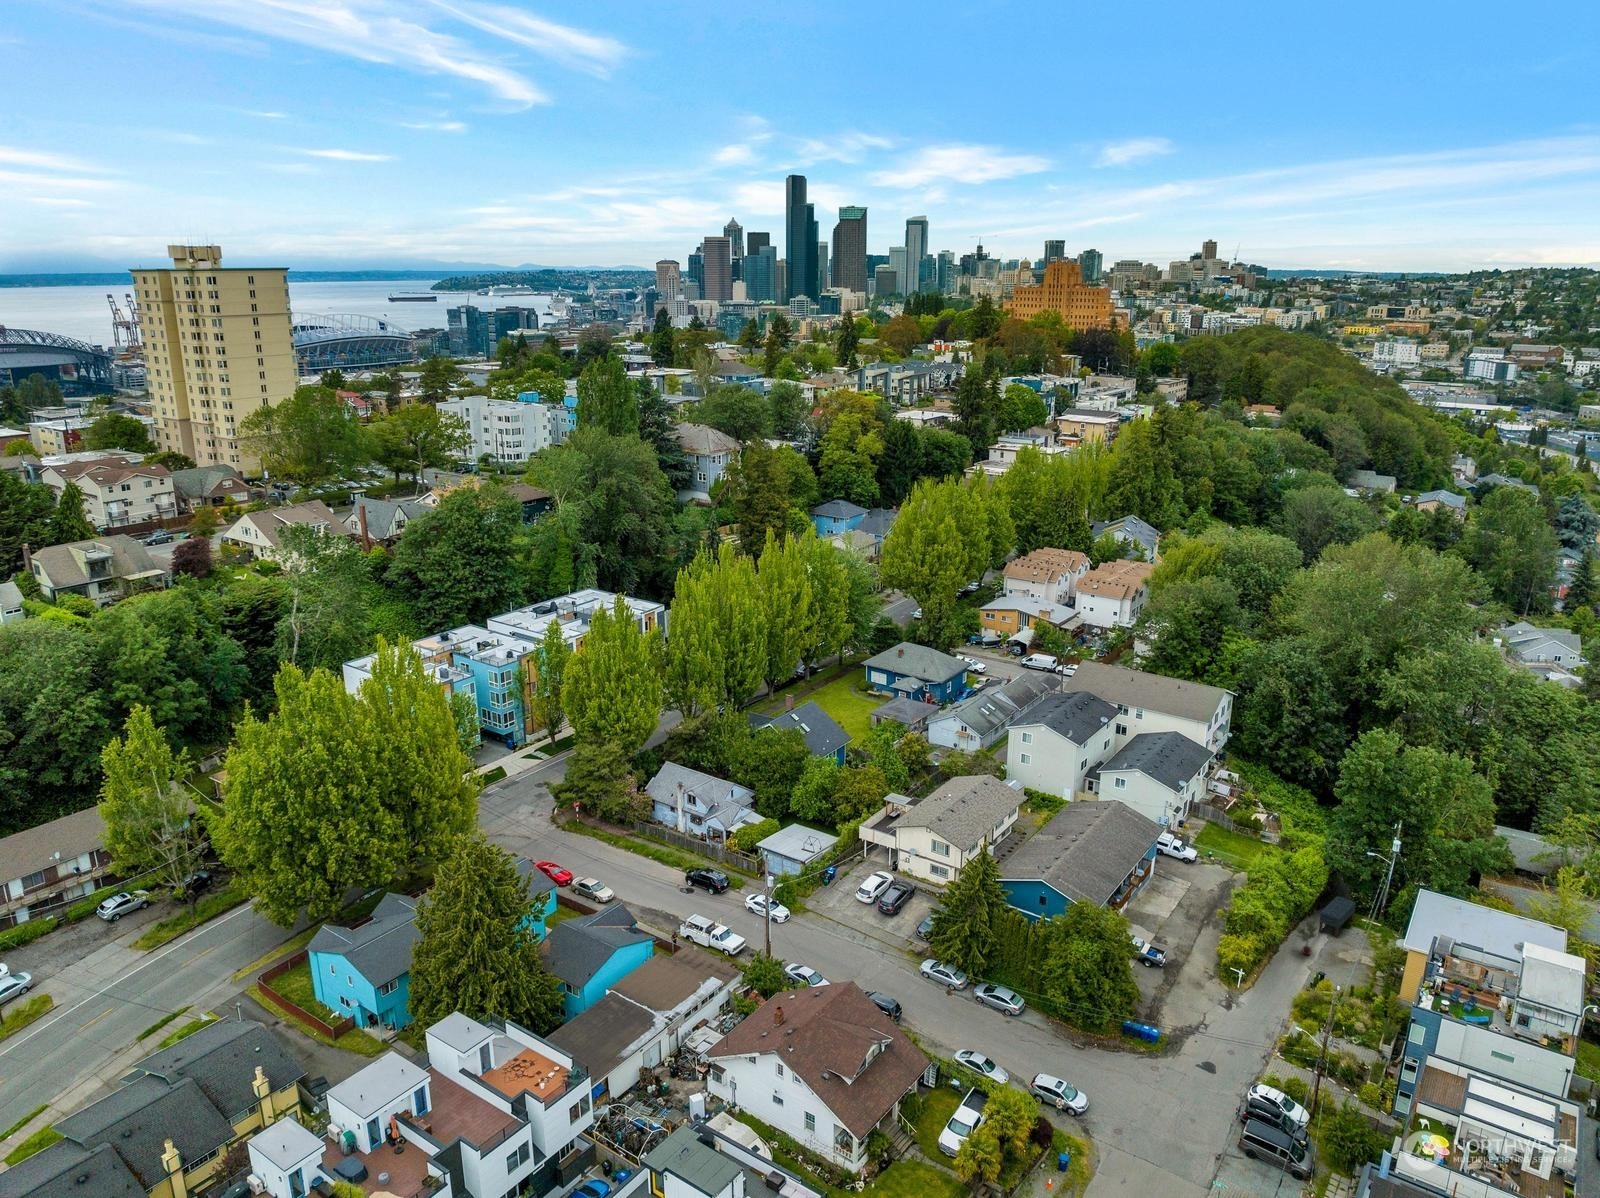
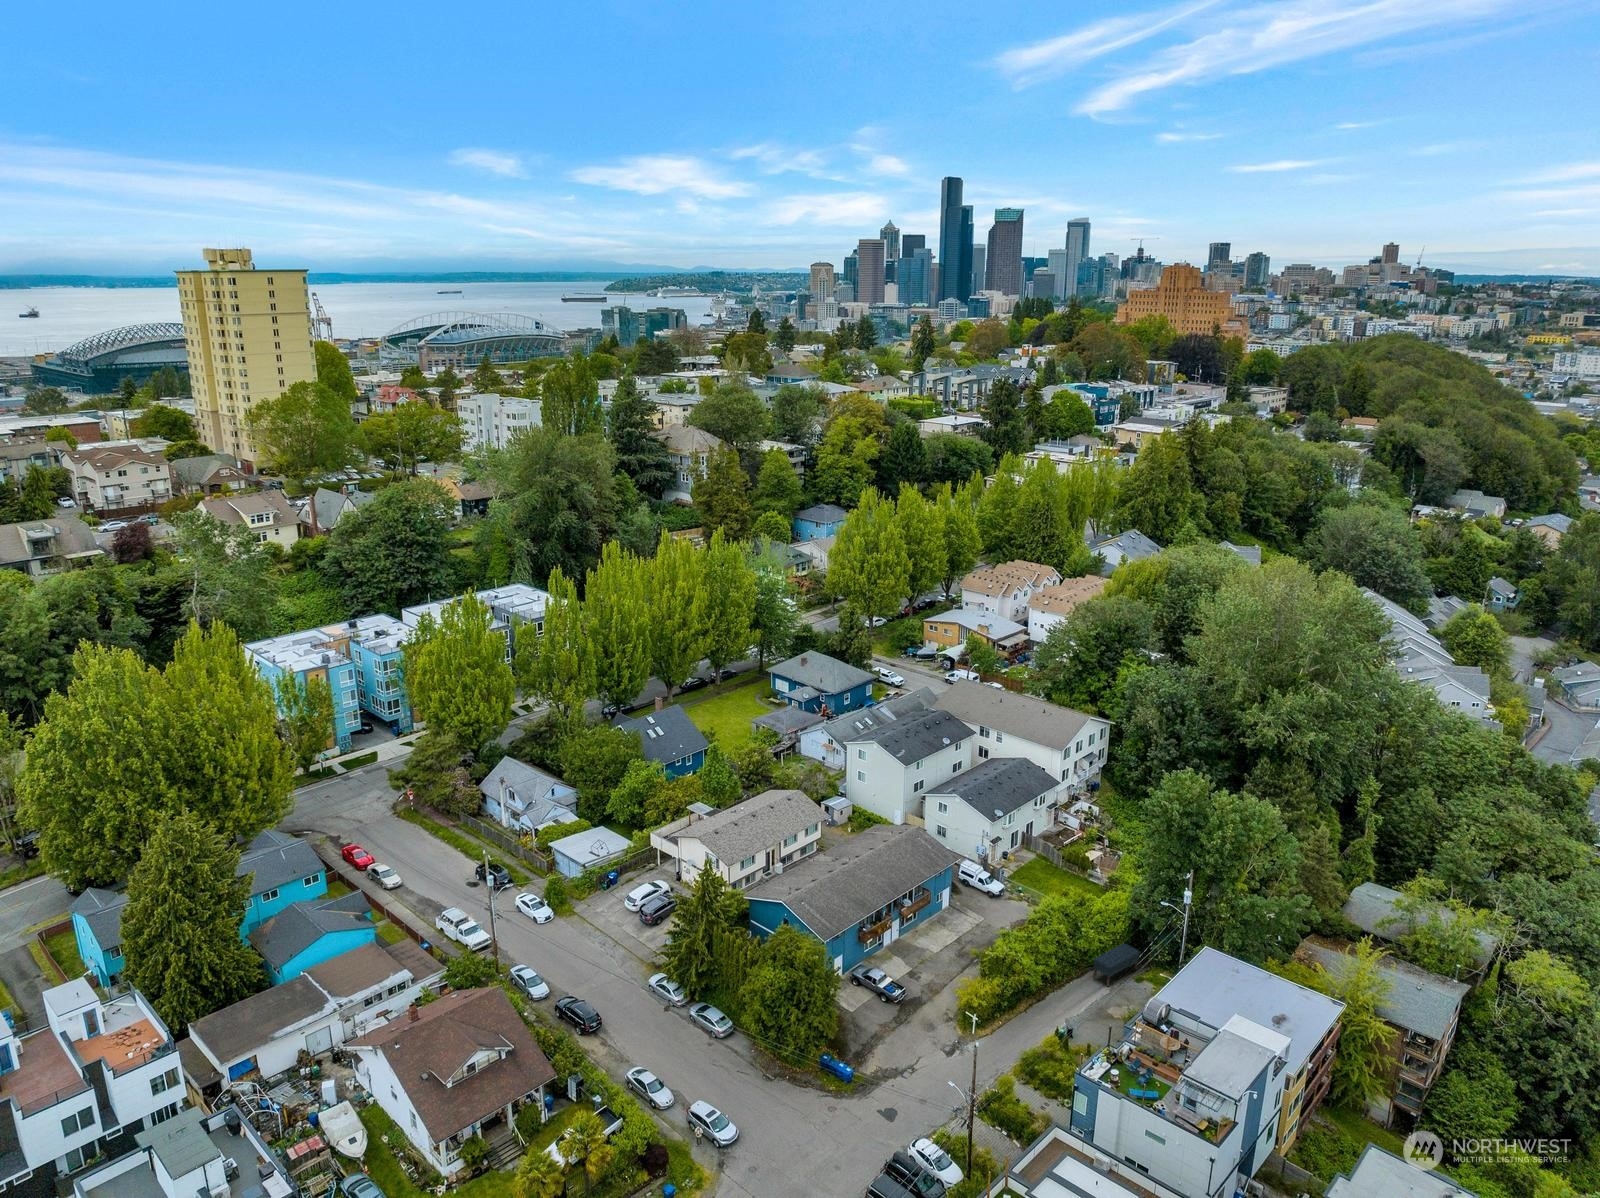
potted tree: present [1297,919,1318,955] -> none [1054,962,1079,1003]

